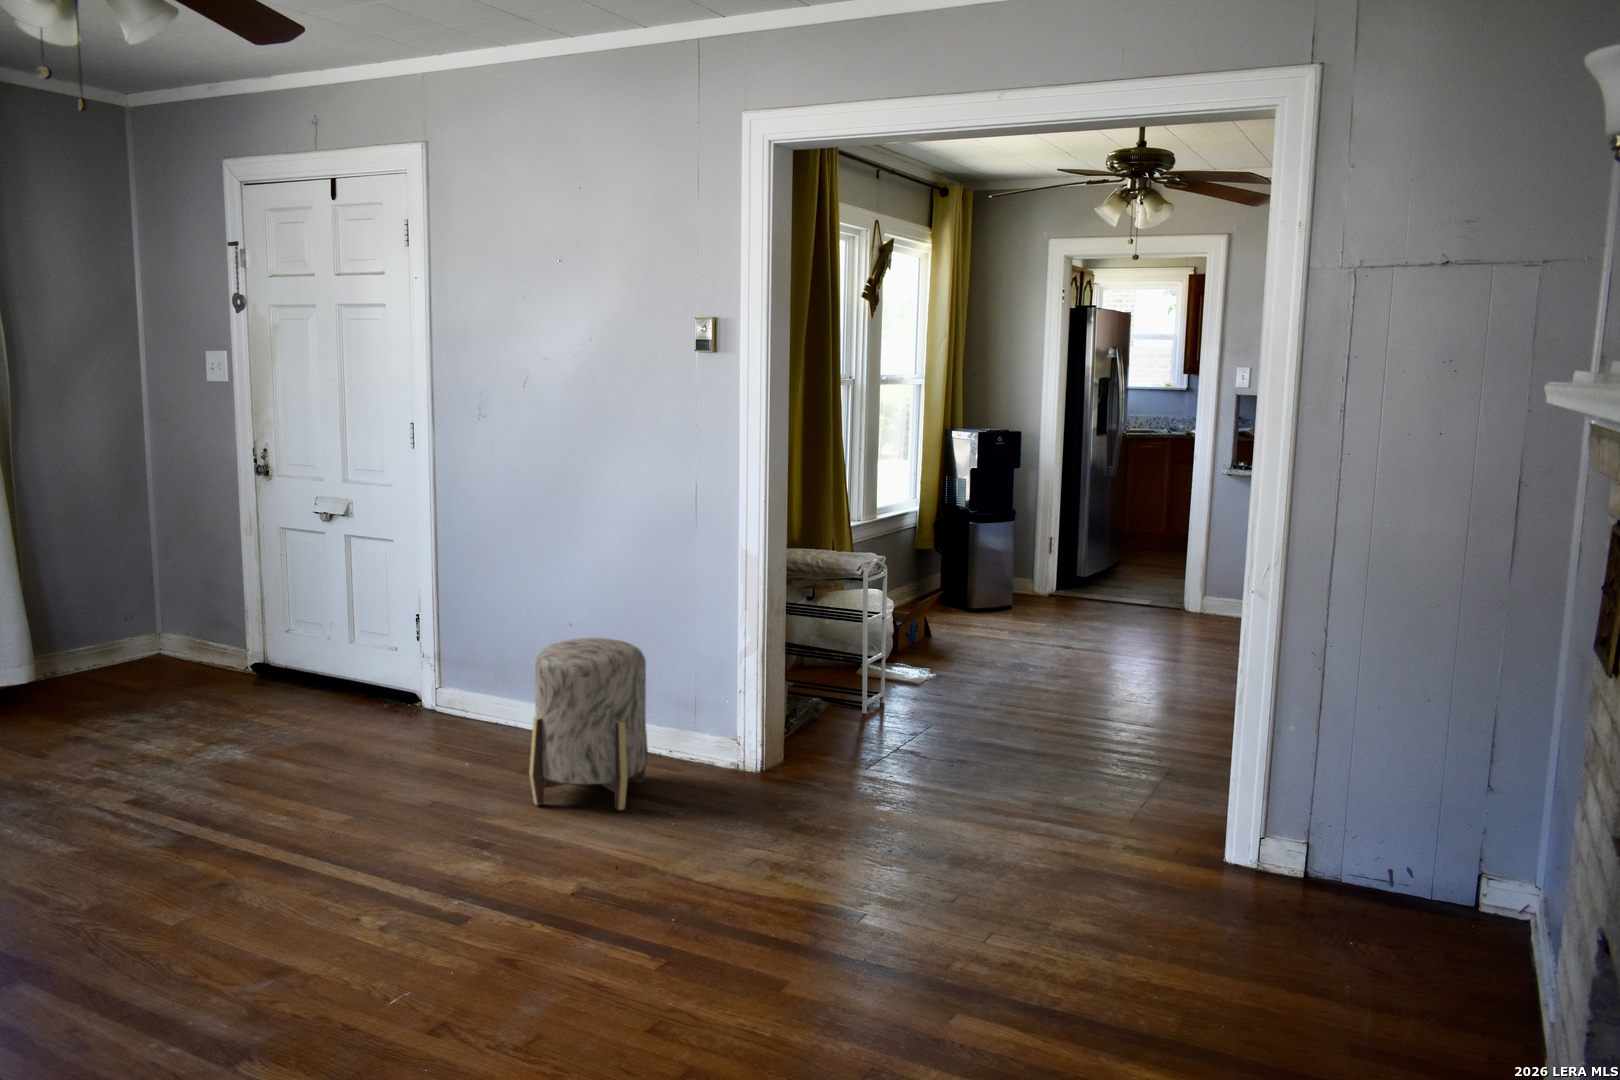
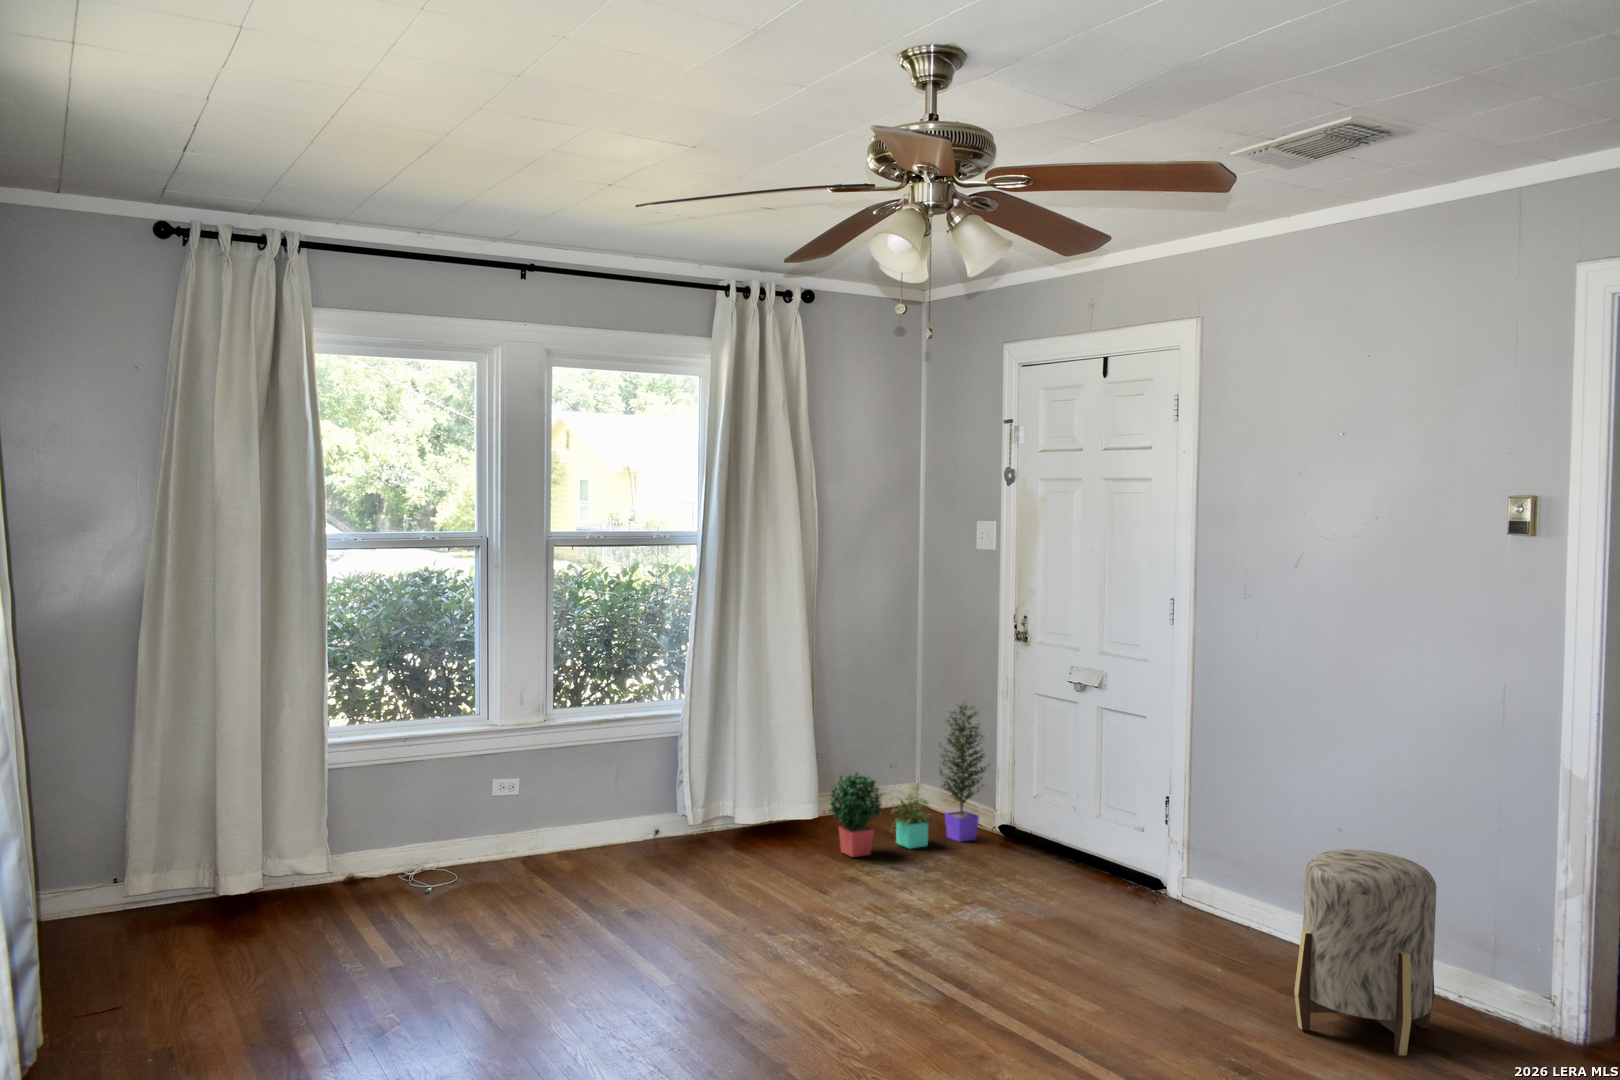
potted plant: none [35,540,238,718] -> present [829,702,986,857]

